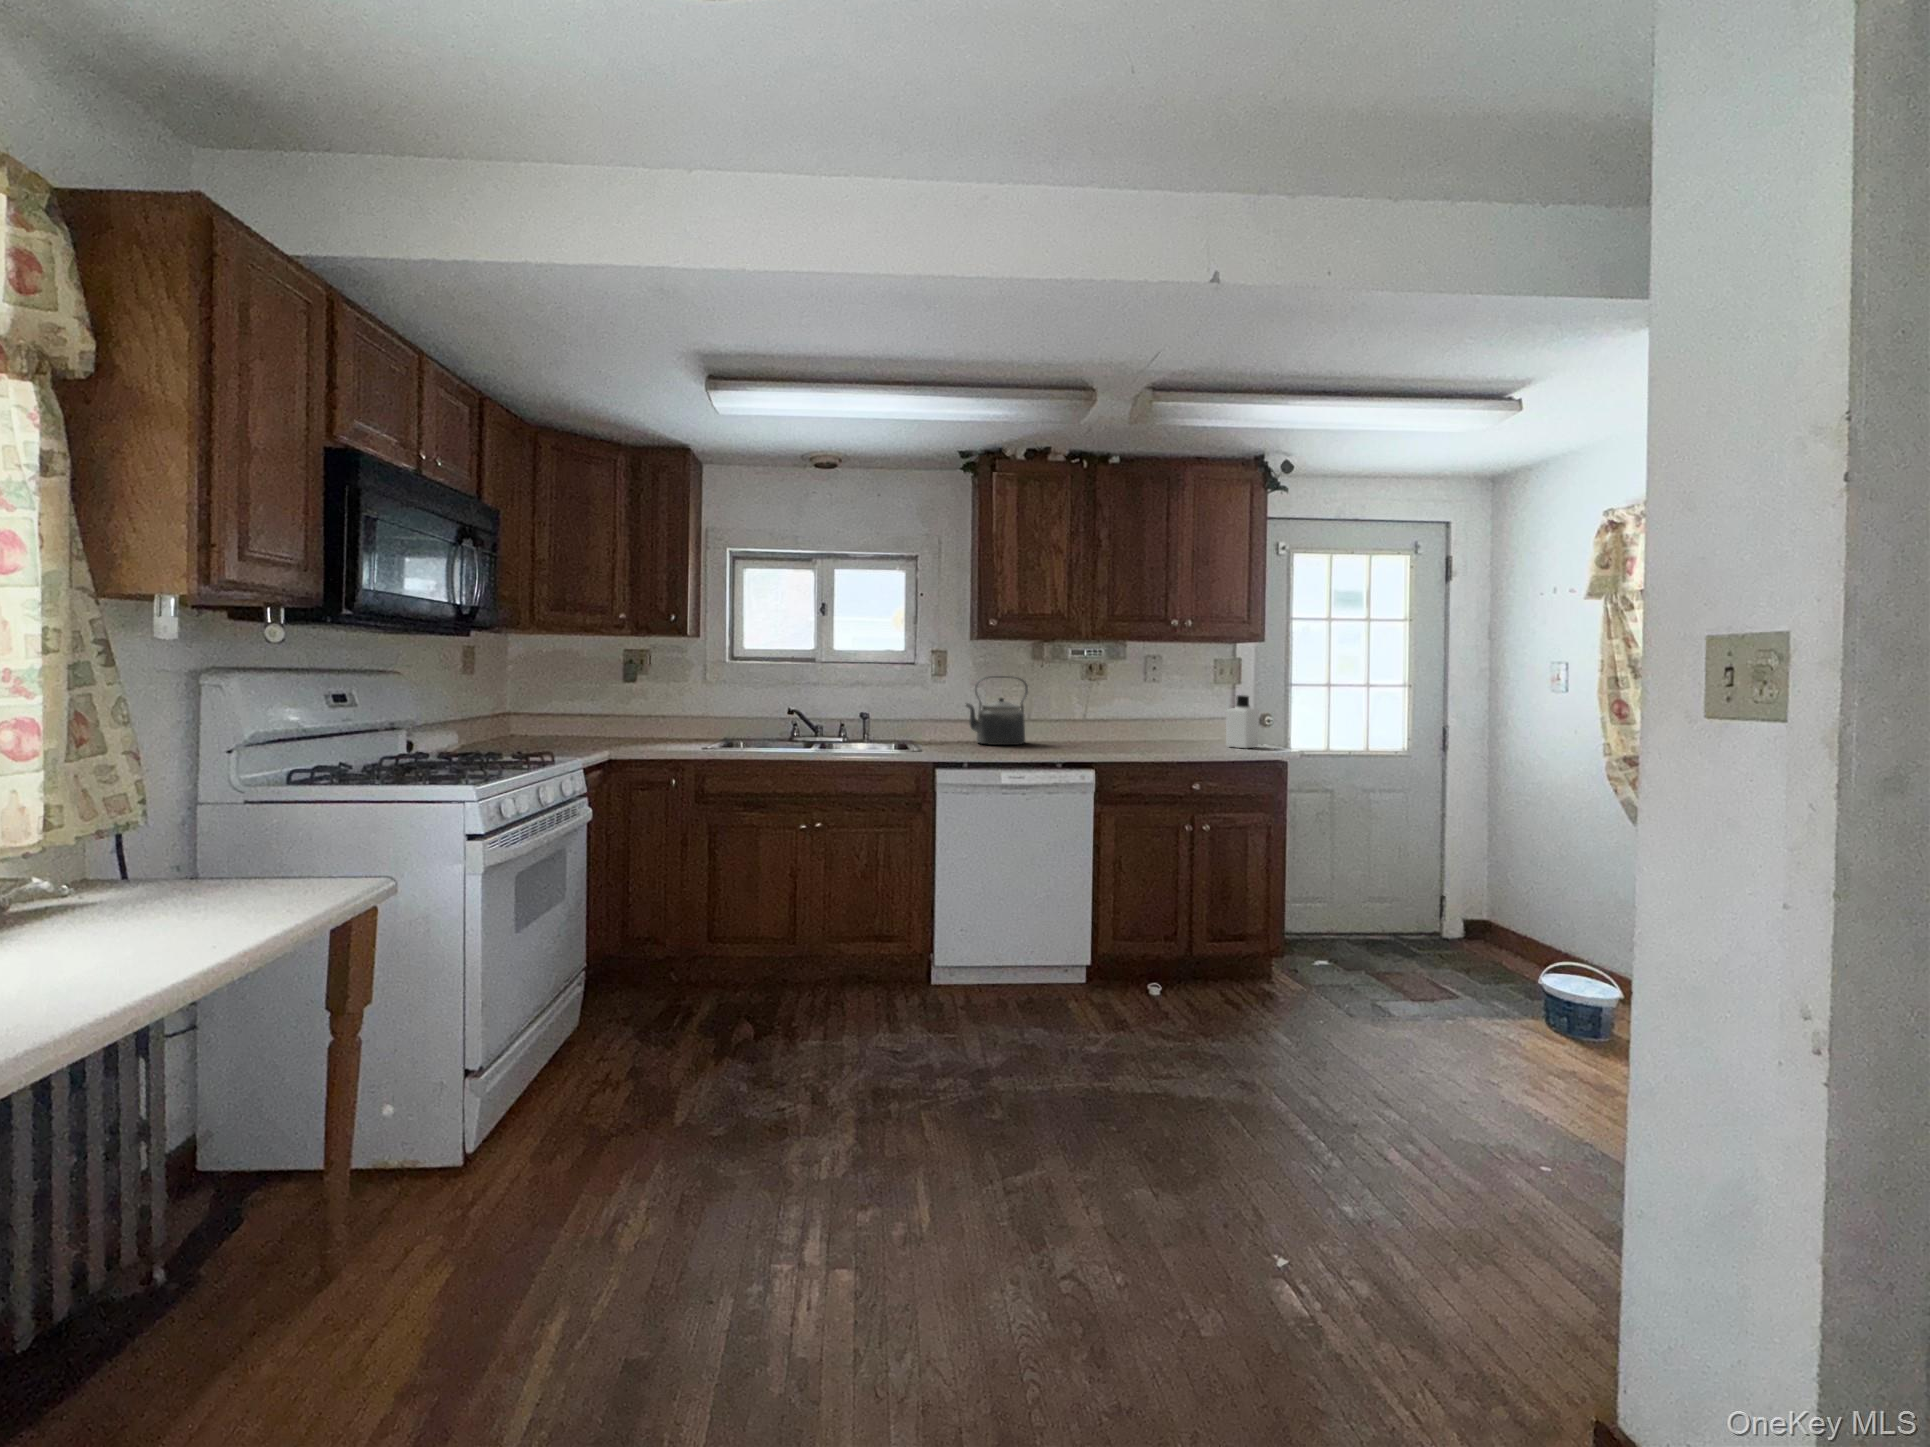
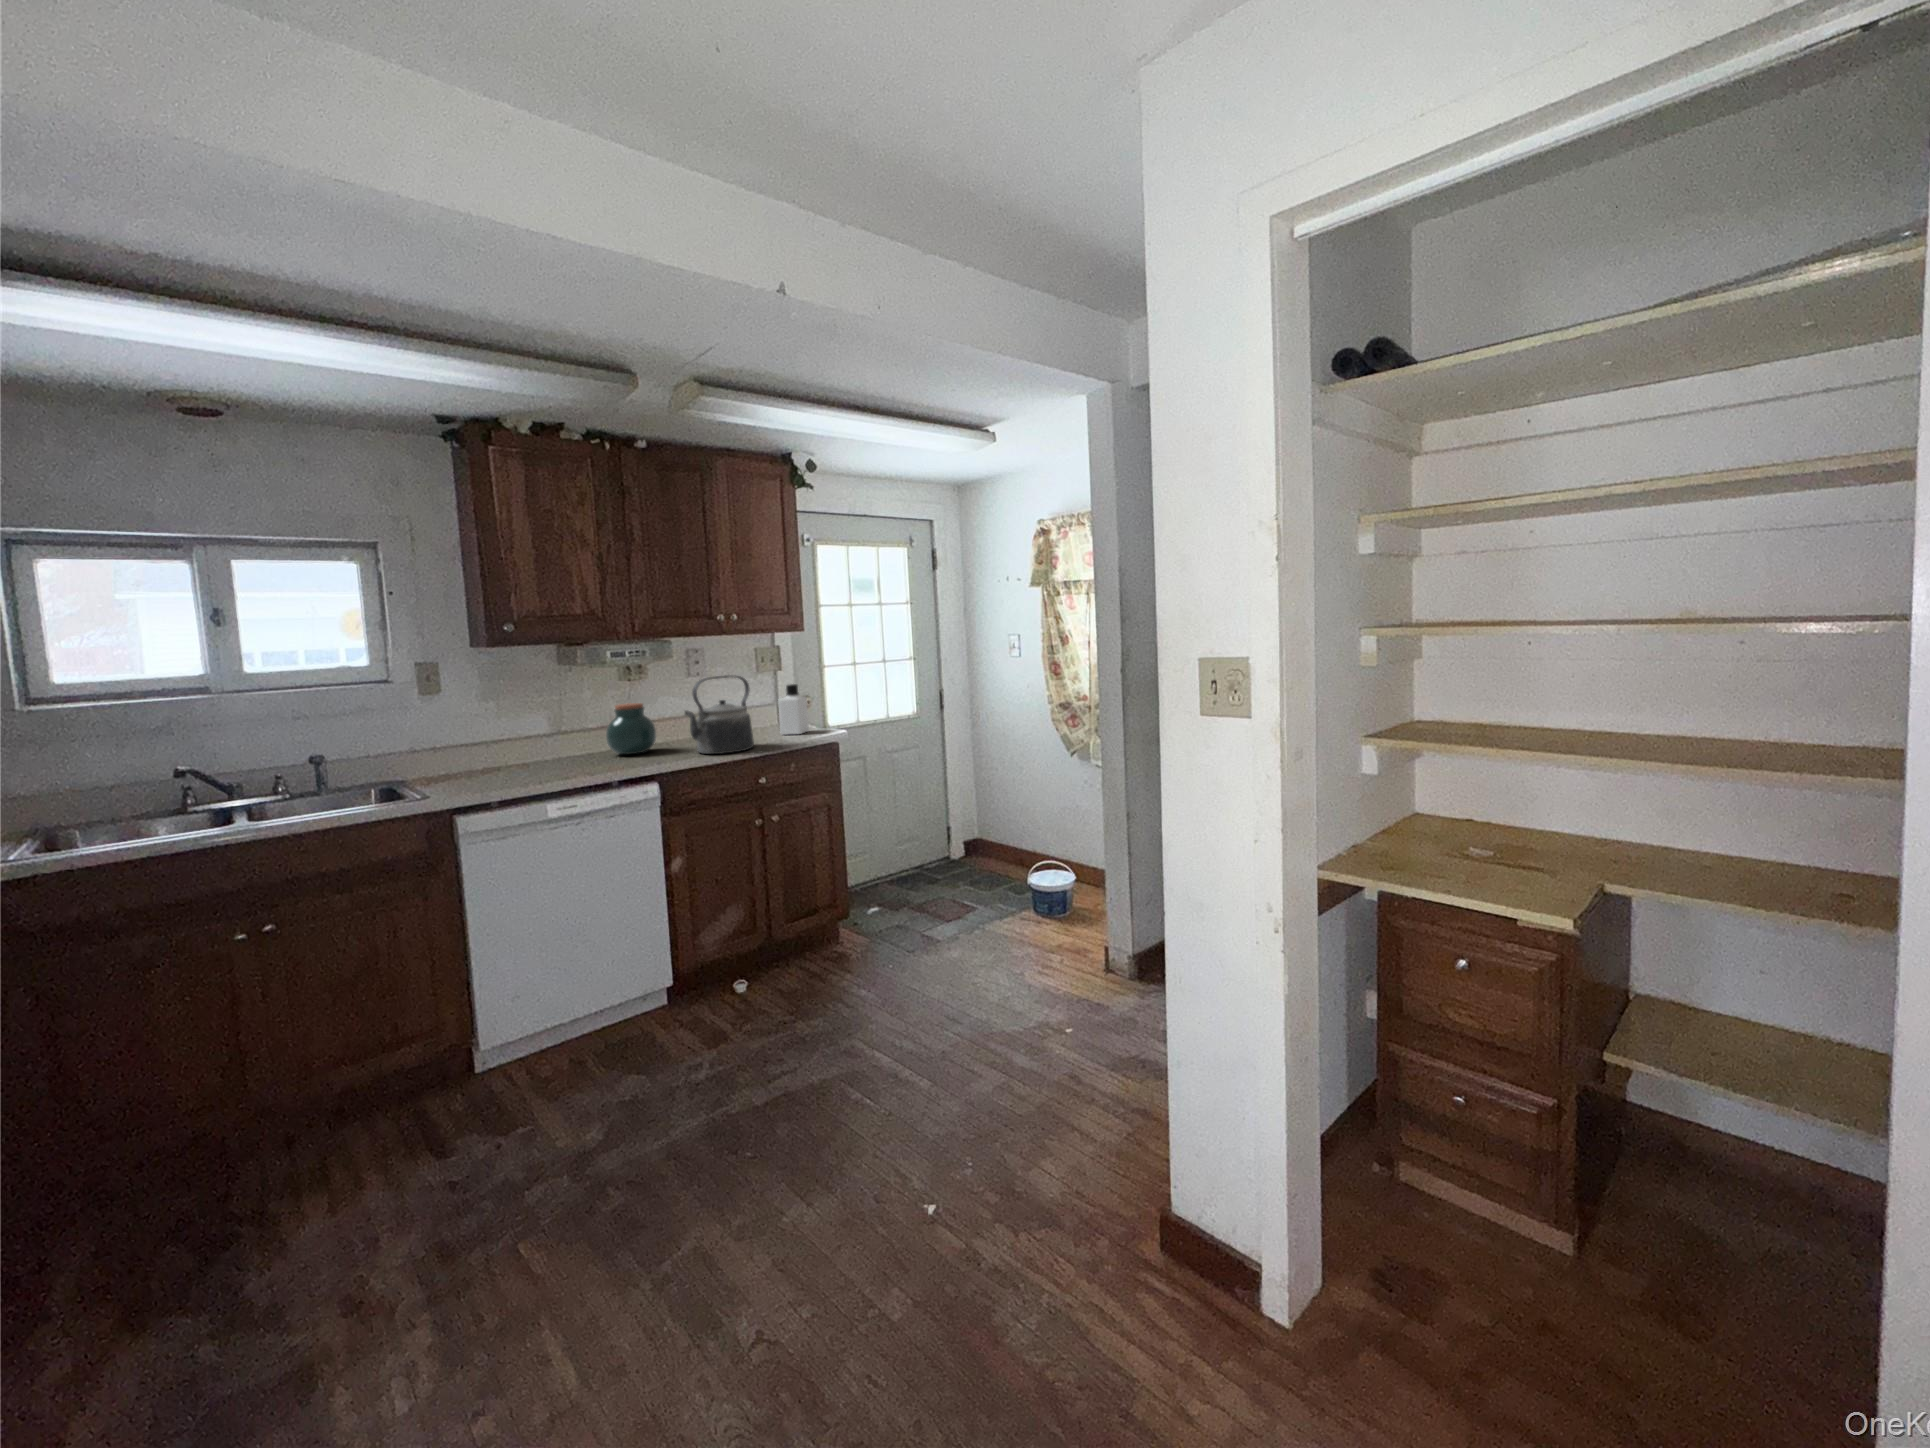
kettle: present [966,676,1028,745] -> present [685,676,754,754]
jar: none [1062,698,1105,745] -> present [606,703,656,755]

